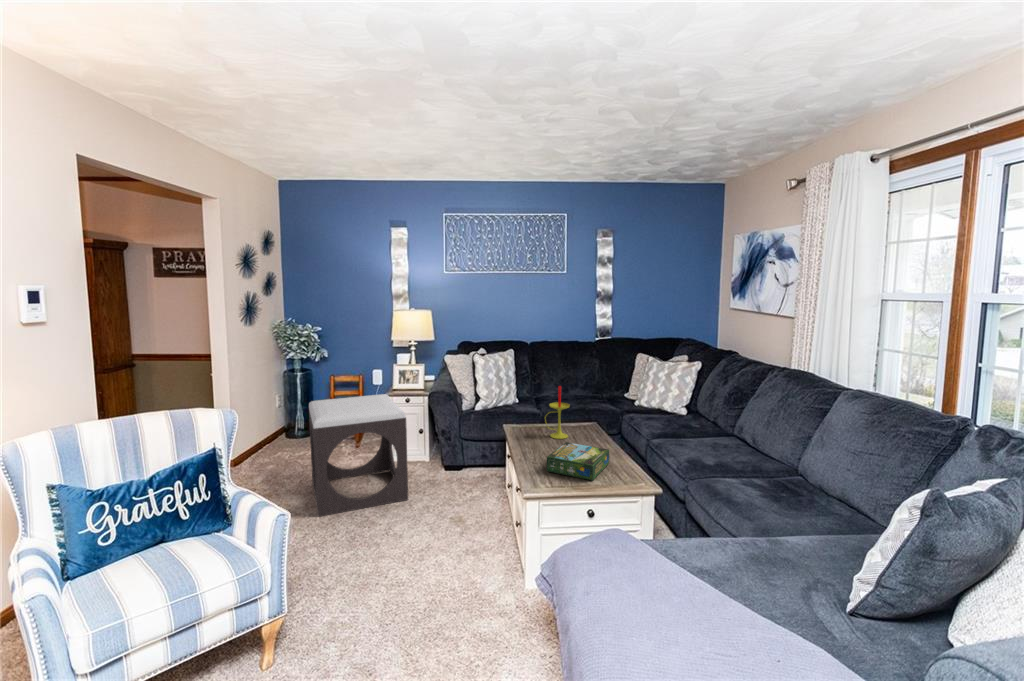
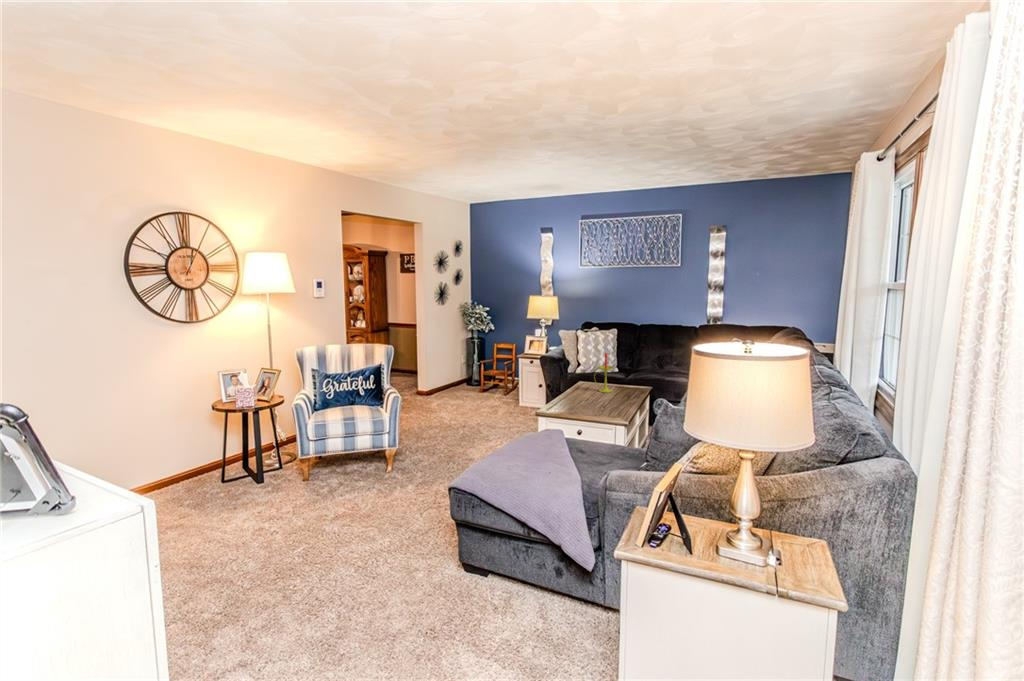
footstool: present [309,394,408,517] -> none [451,354,514,426]
board game: present [547,442,609,481] -> none [563,390,612,413]

